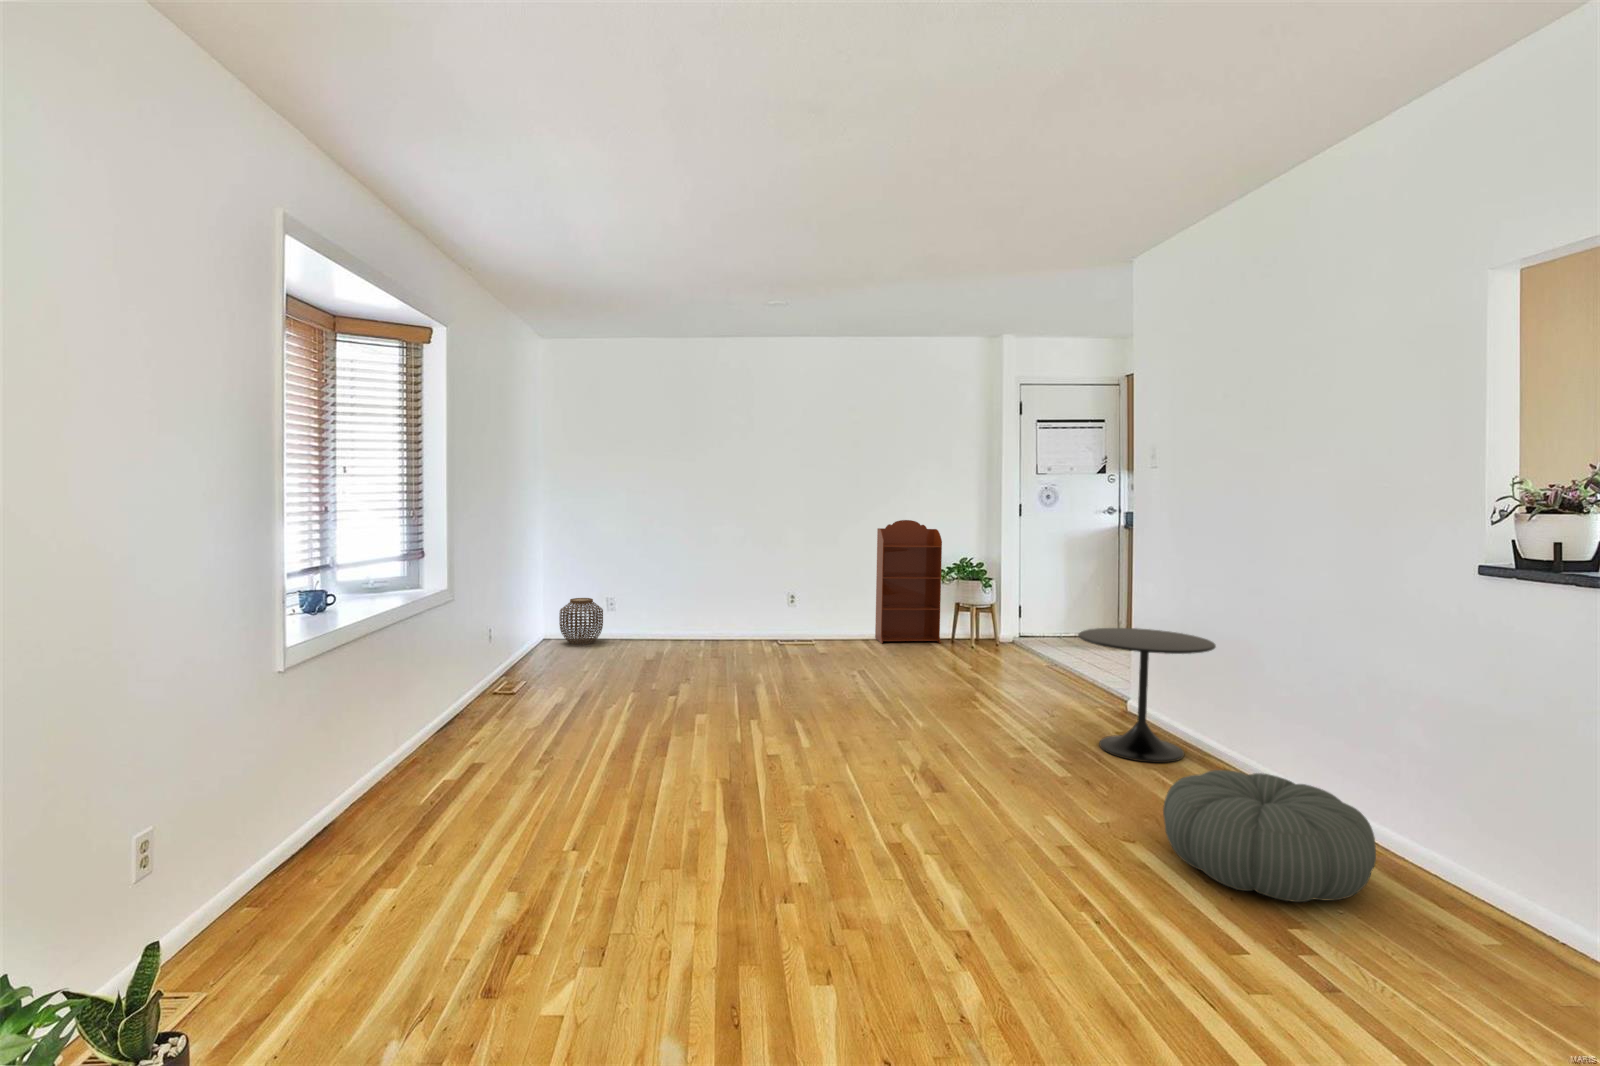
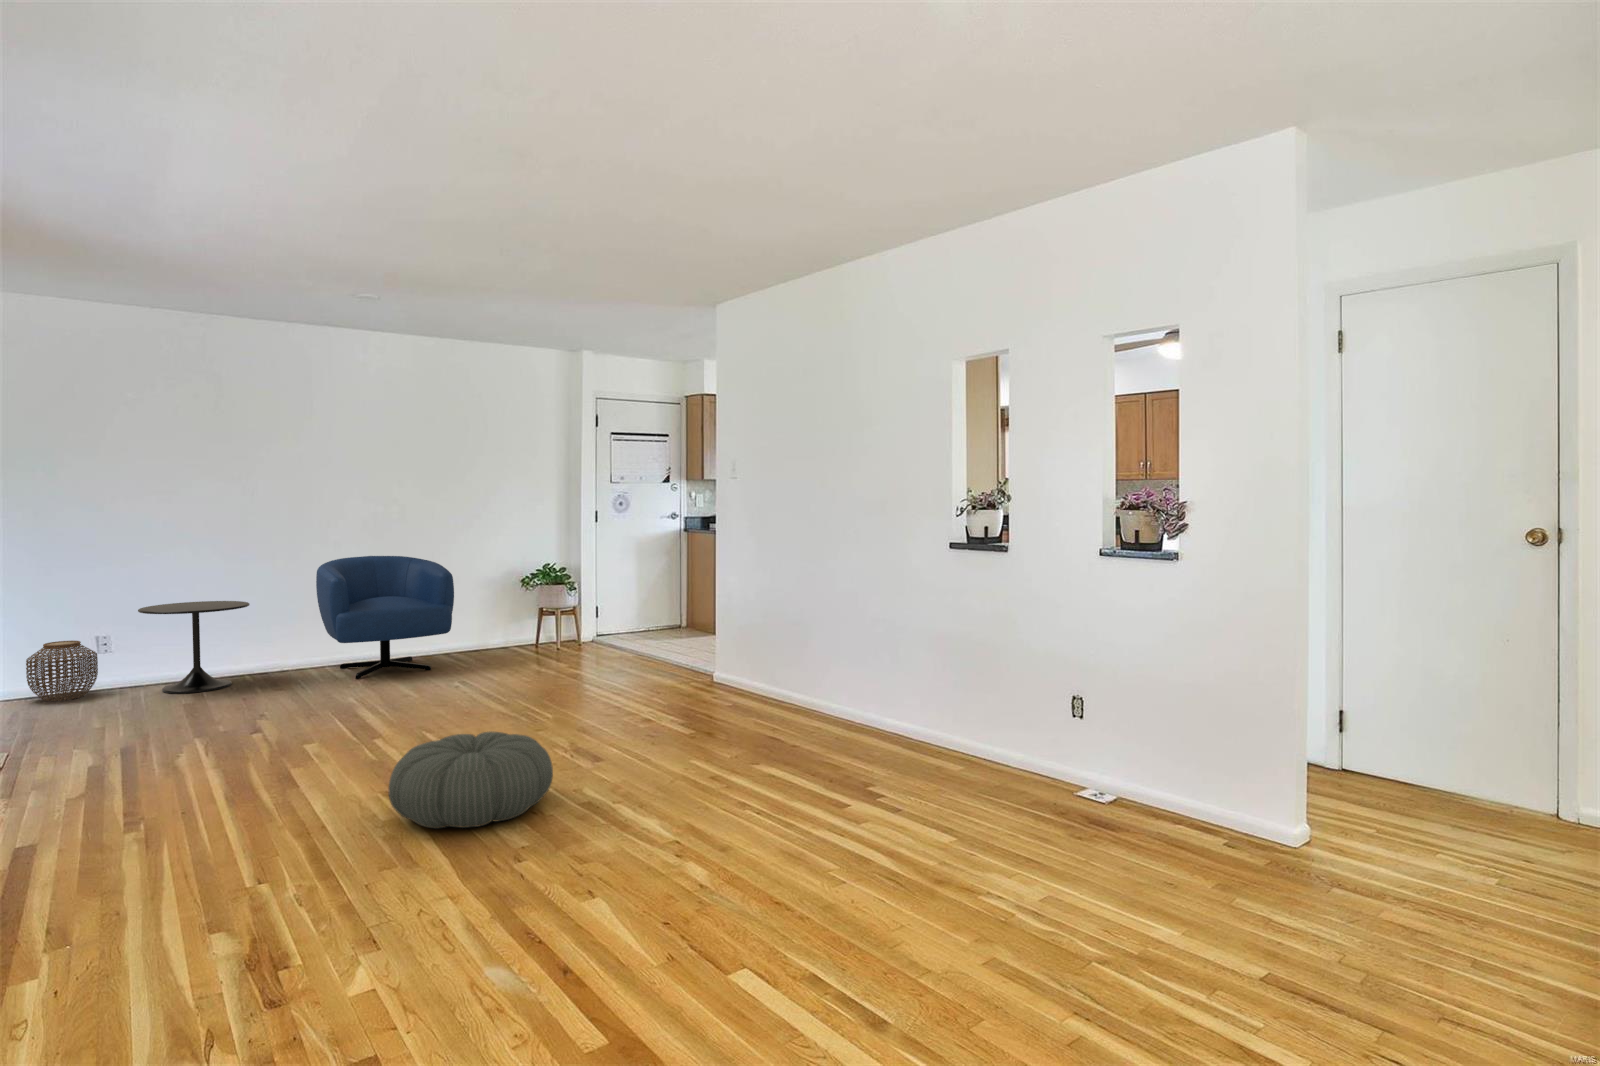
bookcase: present [875,520,942,644] -> none [454,528,527,656]
armchair: none [755,542,866,655] -> present [316,556,454,679]
side table: present [1079,628,1216,763] -> present [138,601,250,694]
pouf: present [1163,770,1376,902] -> present [389,732,553,829]

